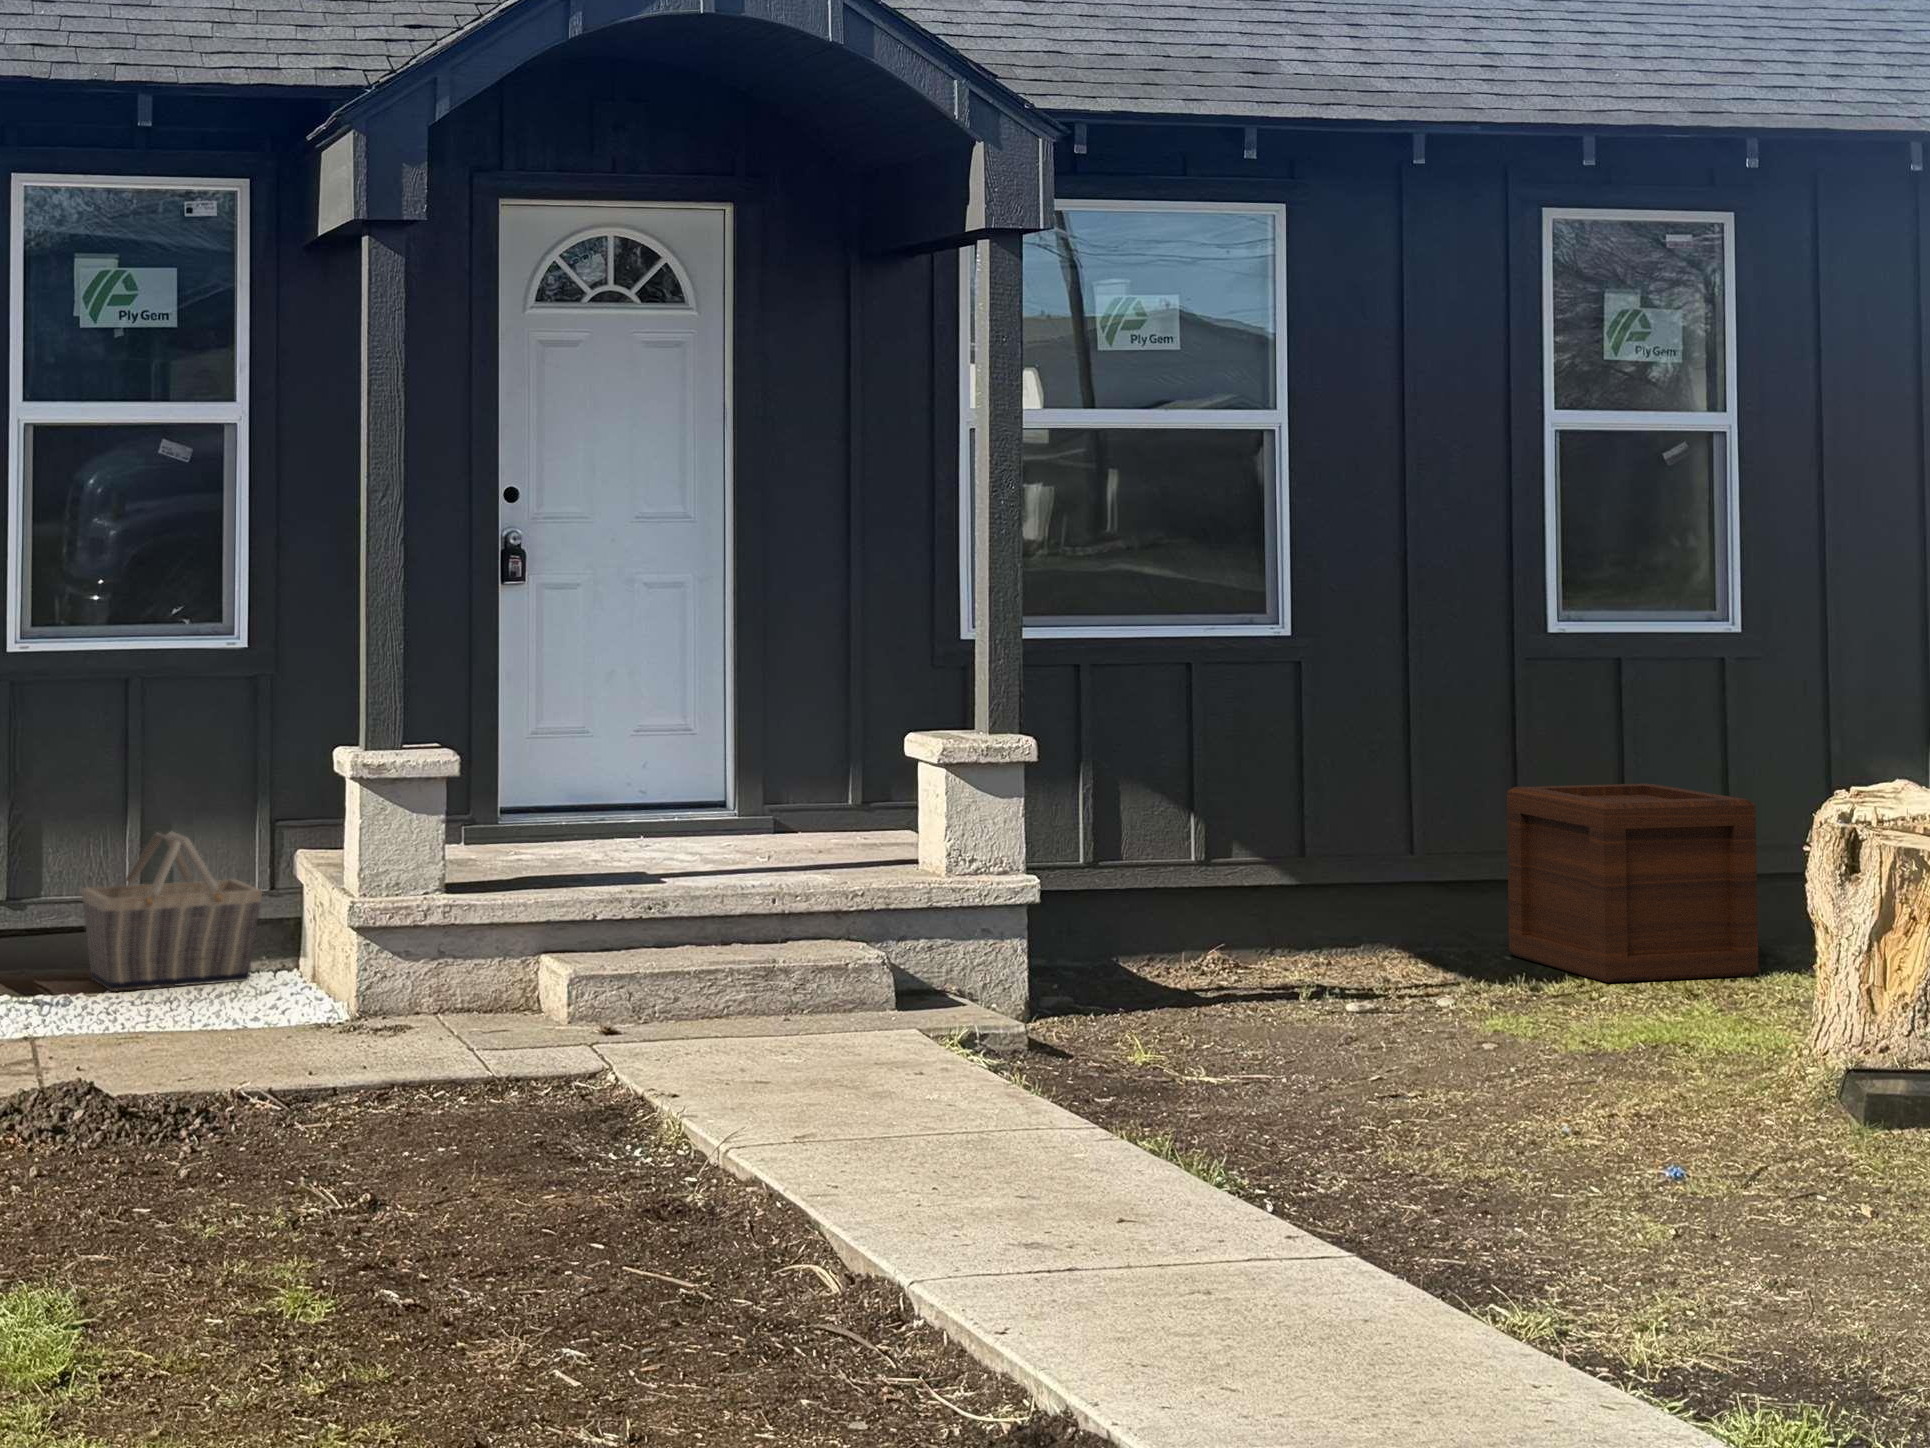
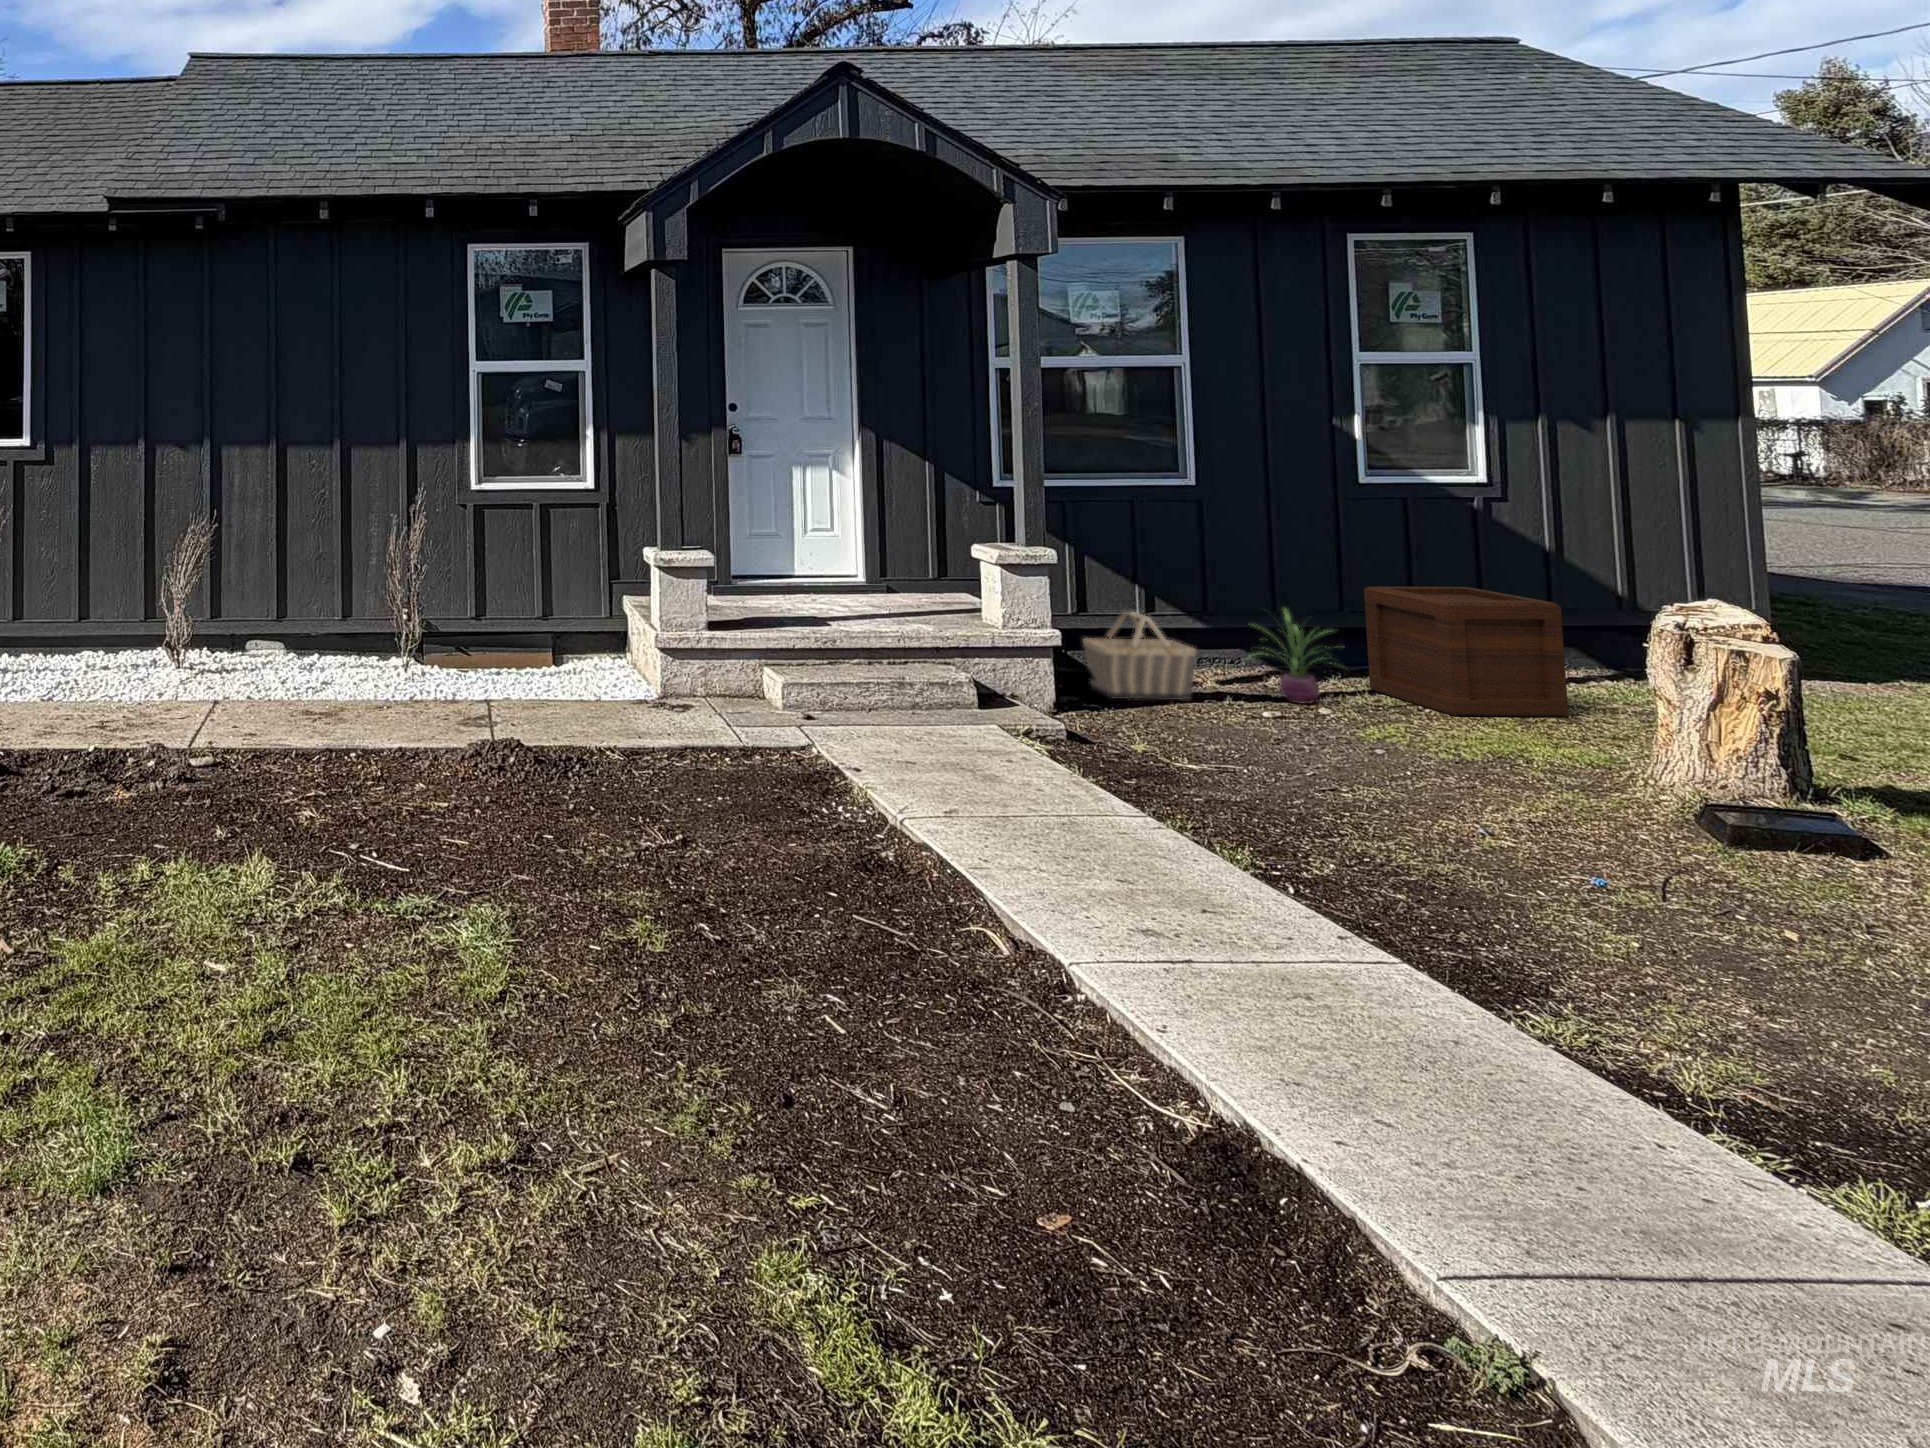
decorative plant: none [1322,824,1468,979] -> present [1278,608,1319,704]
basket: present [81,832,262,991] -> present [1083,612,1196,699]

